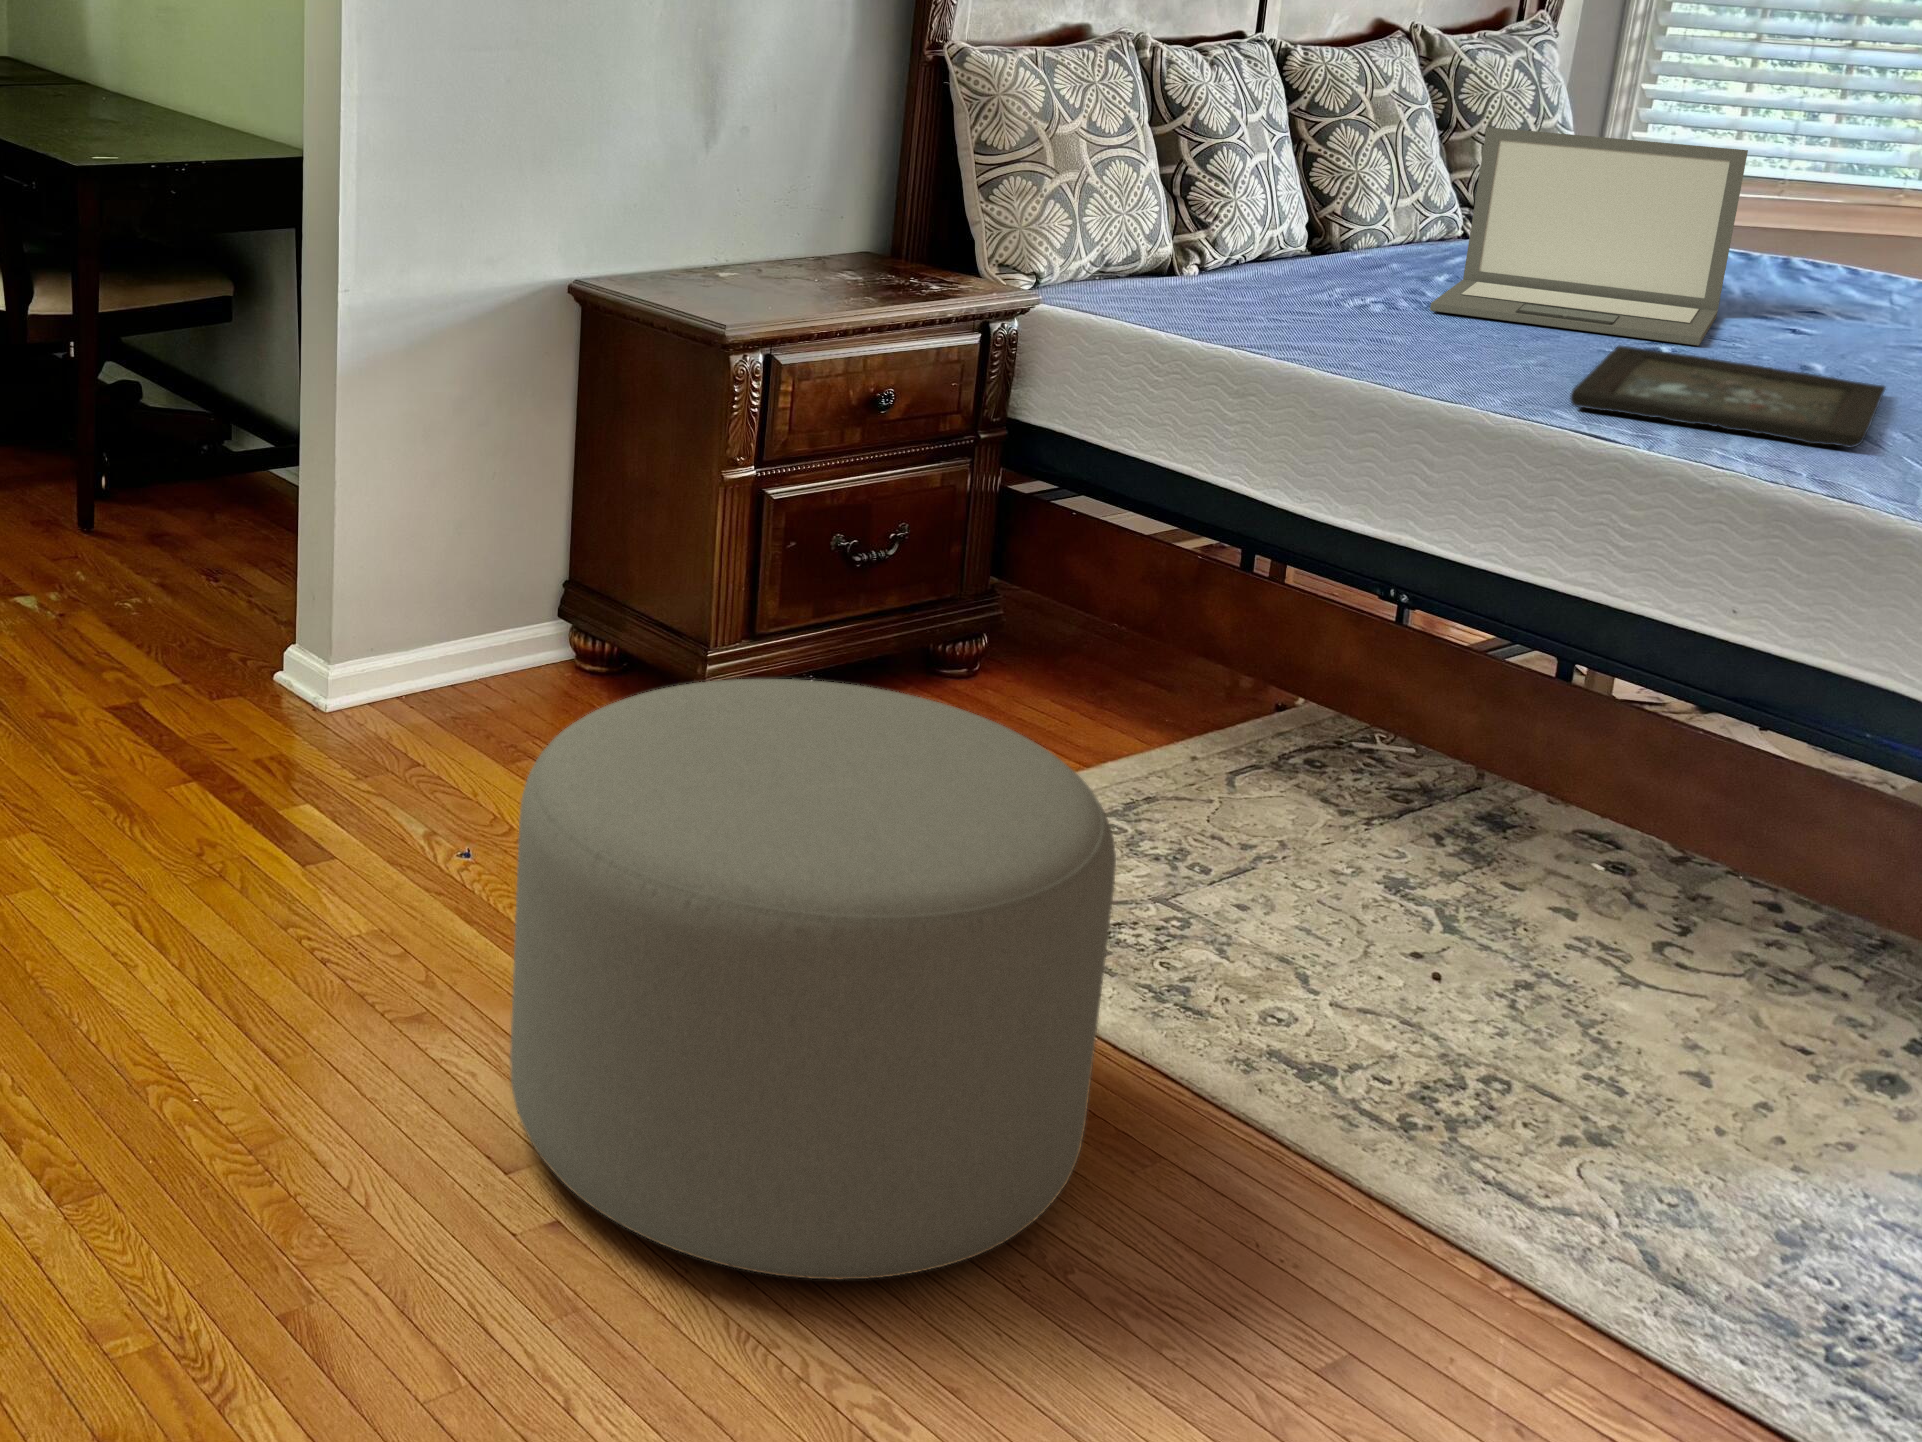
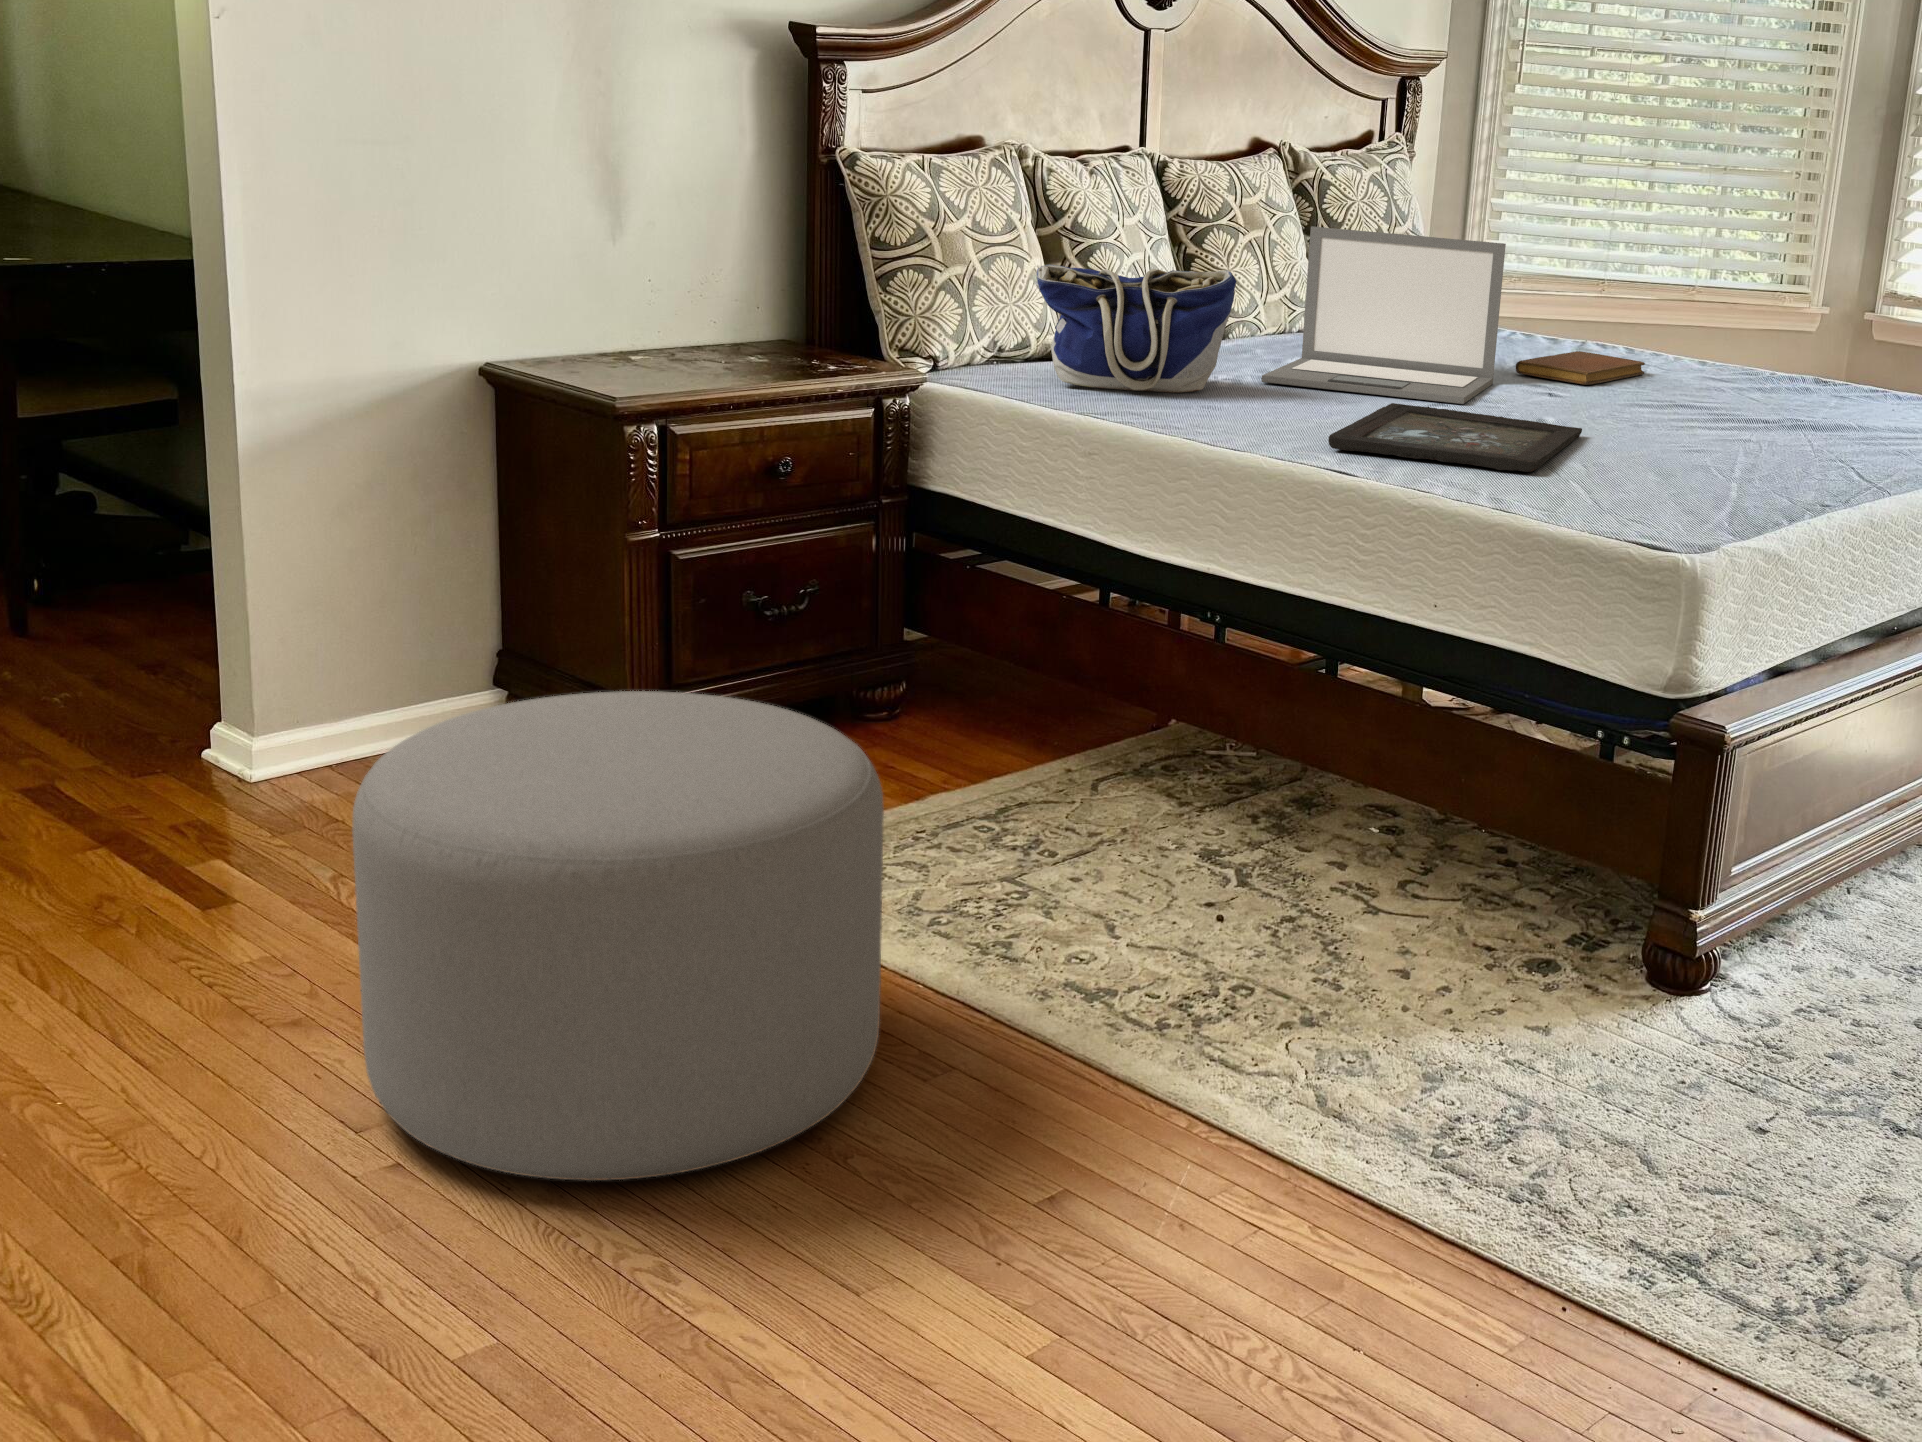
tote bag: none [1174,175,1423,324] -> present [1034,264,1236,393]
notebook: none [1738,275,1906,321] -> present [1516,351,1645,385]

